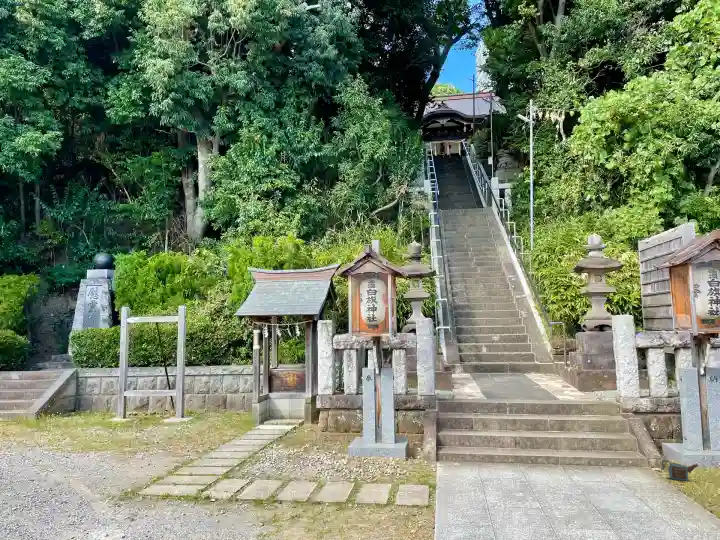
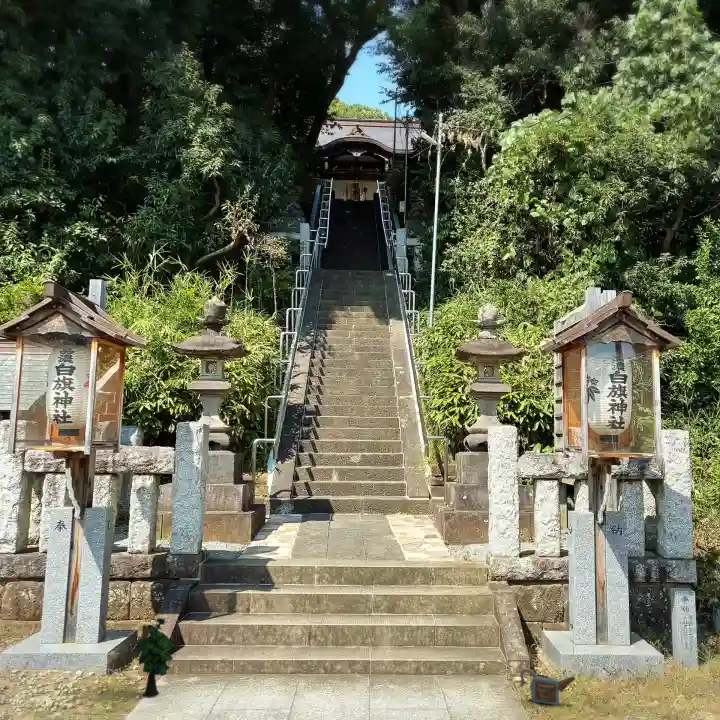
decorative plant: none [425,428,451,472] -> present [132,618,177,698]

